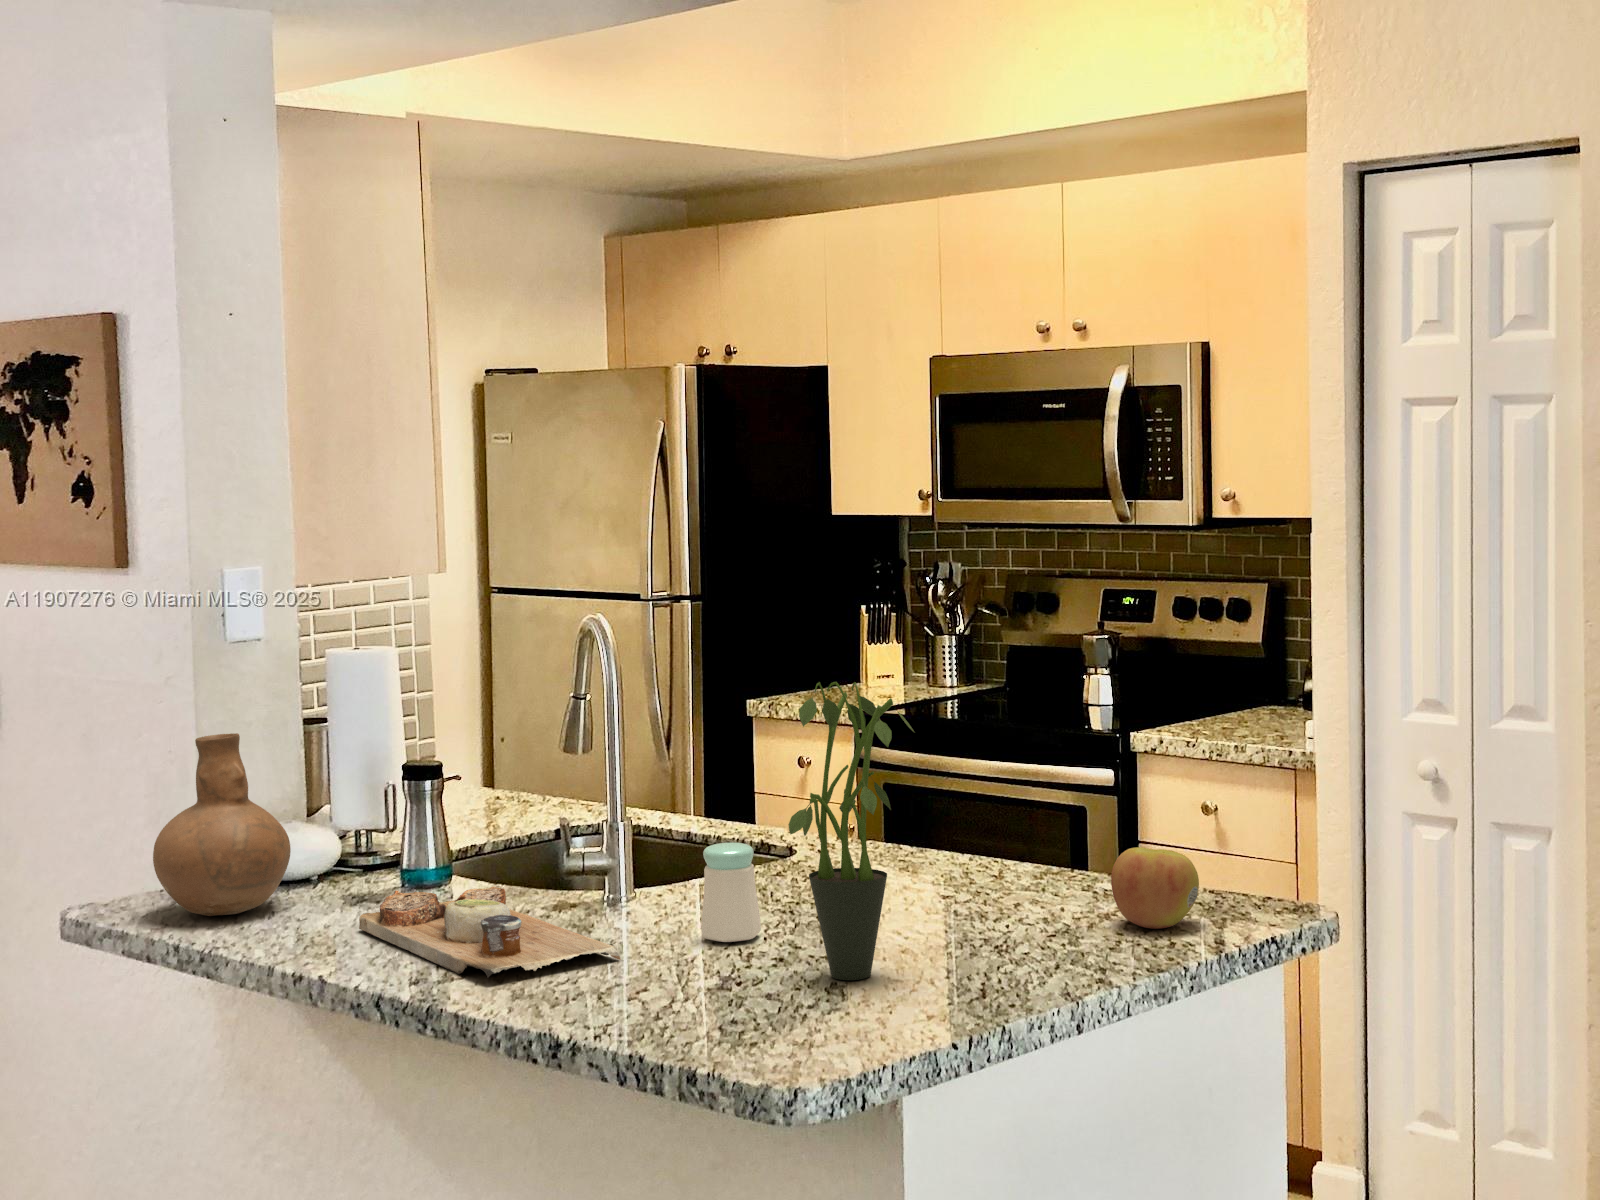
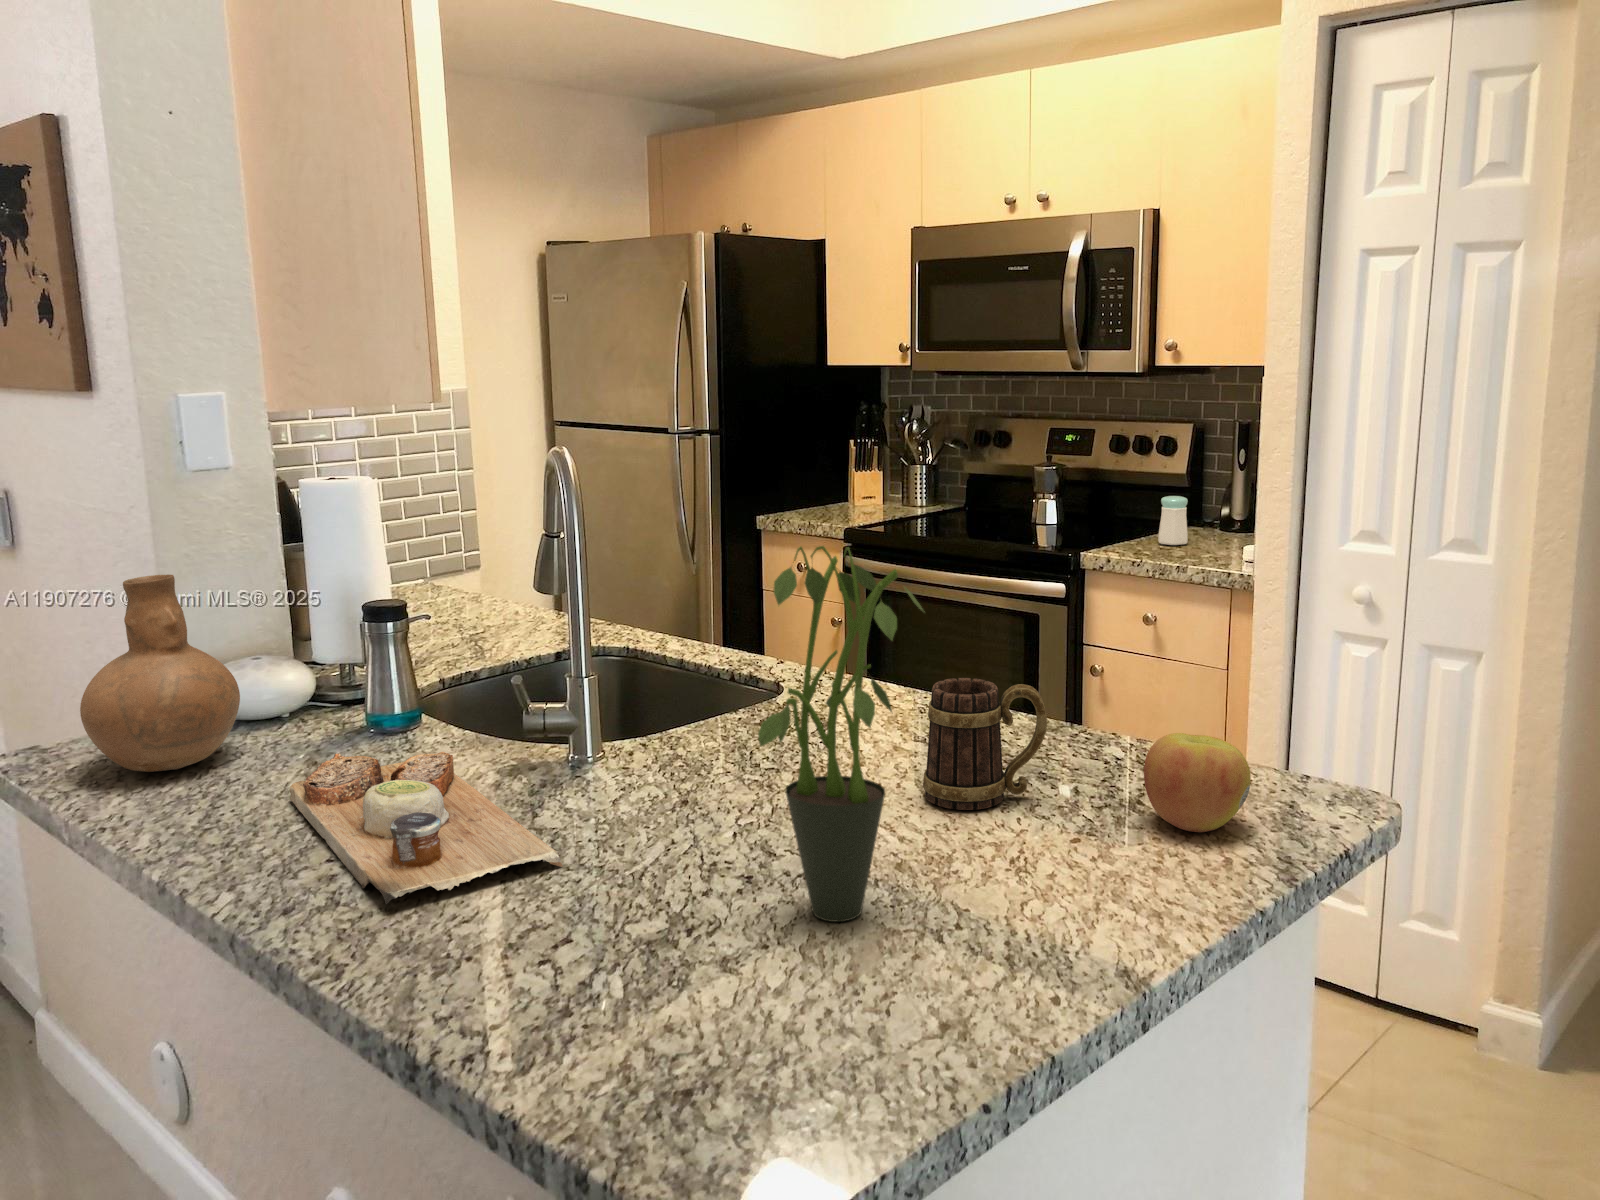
mug: none [926,810,1031,921] -> present [923,678,1047,810]
salt shaker: present [701,843,761,942] -> present [1158,496,1188,545]

